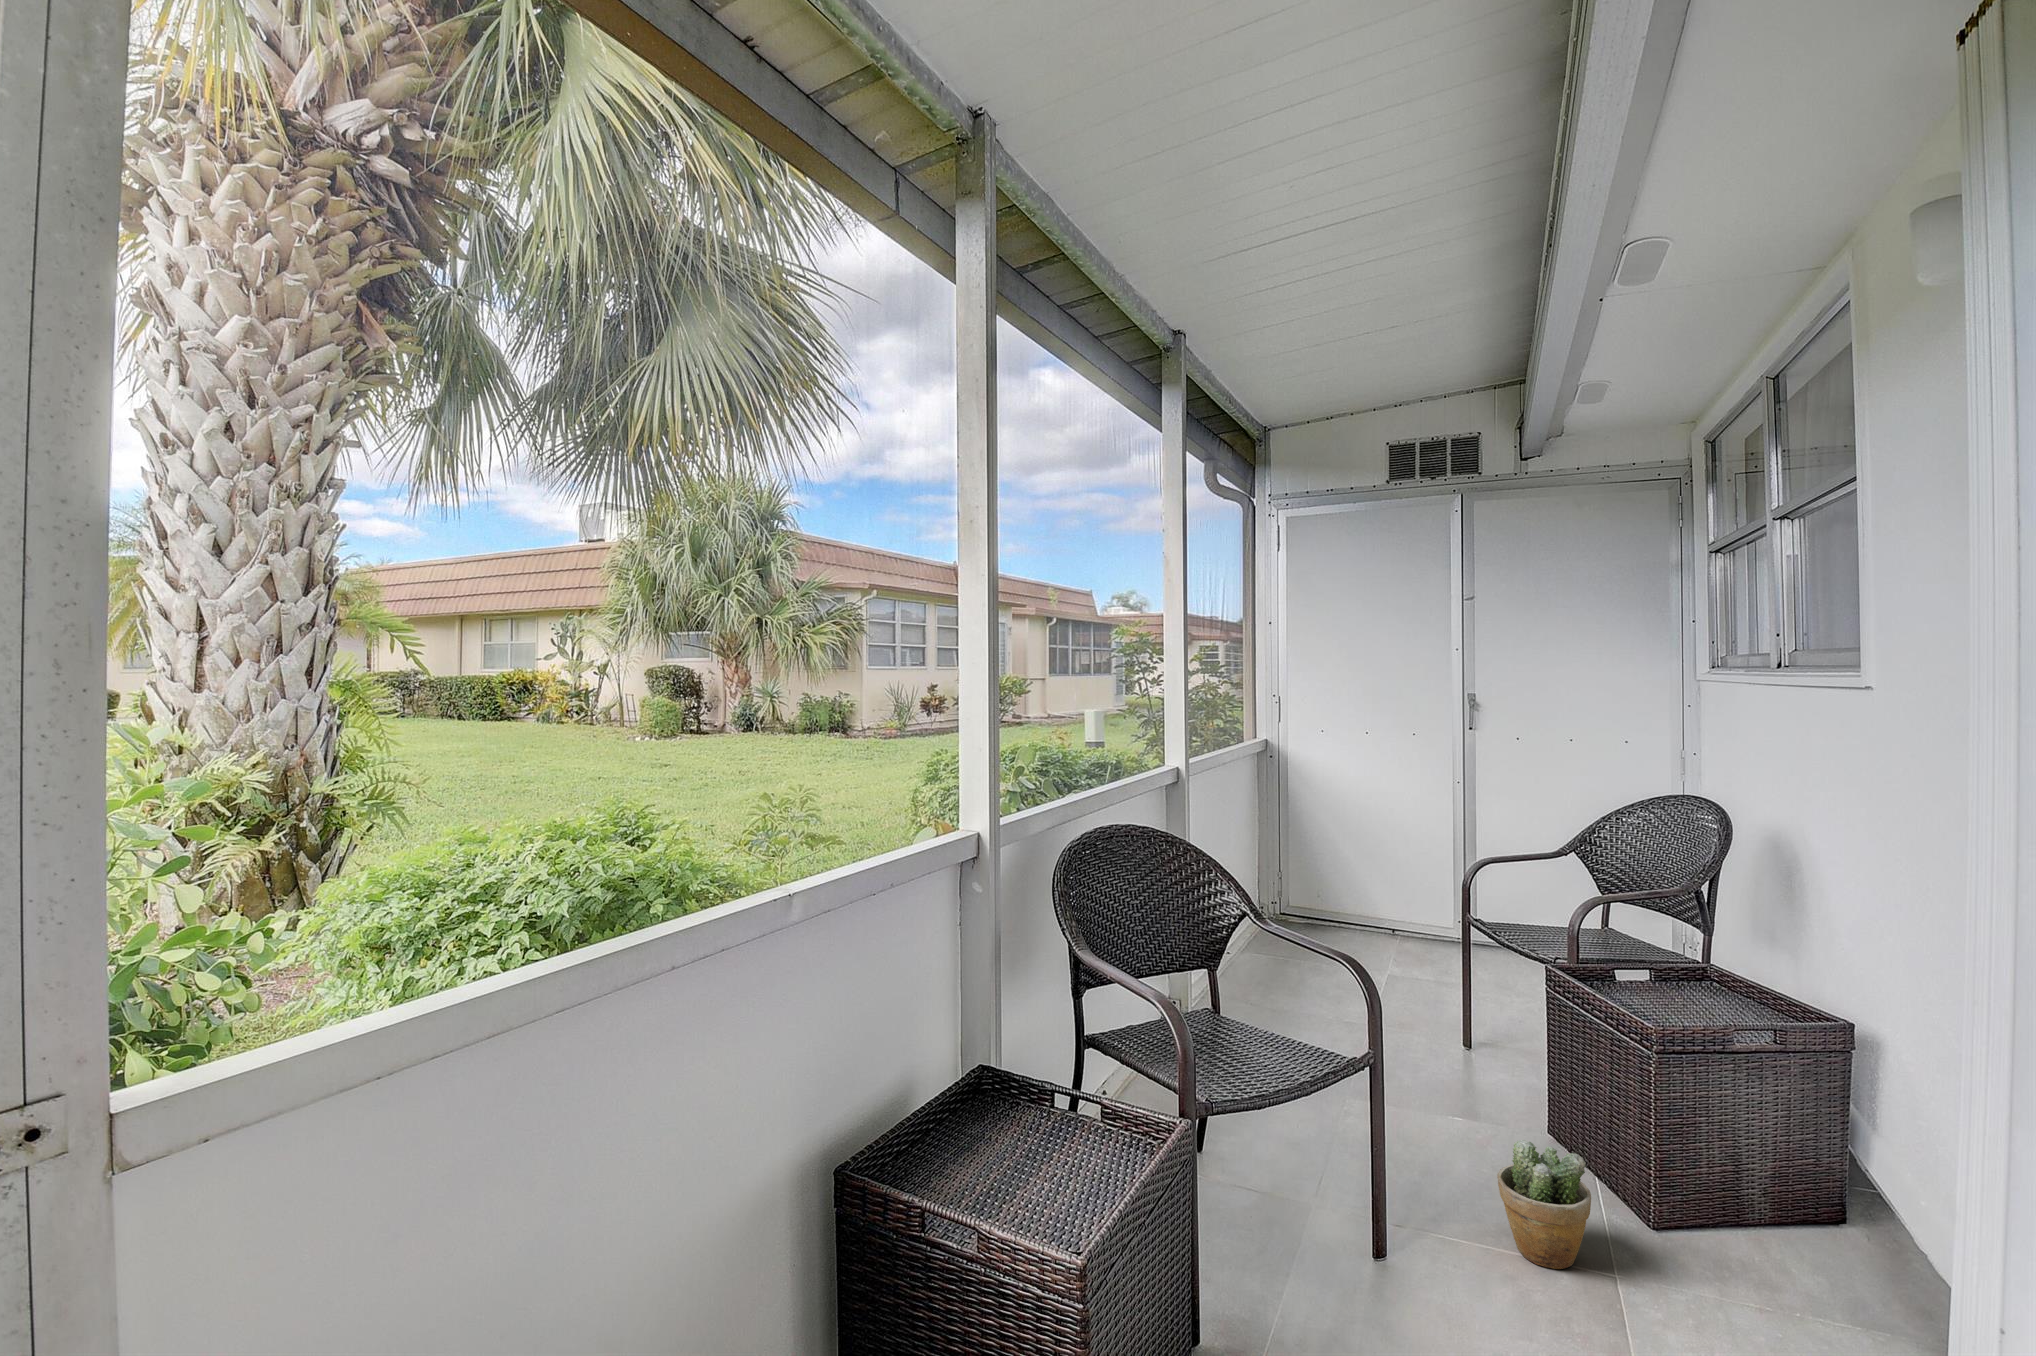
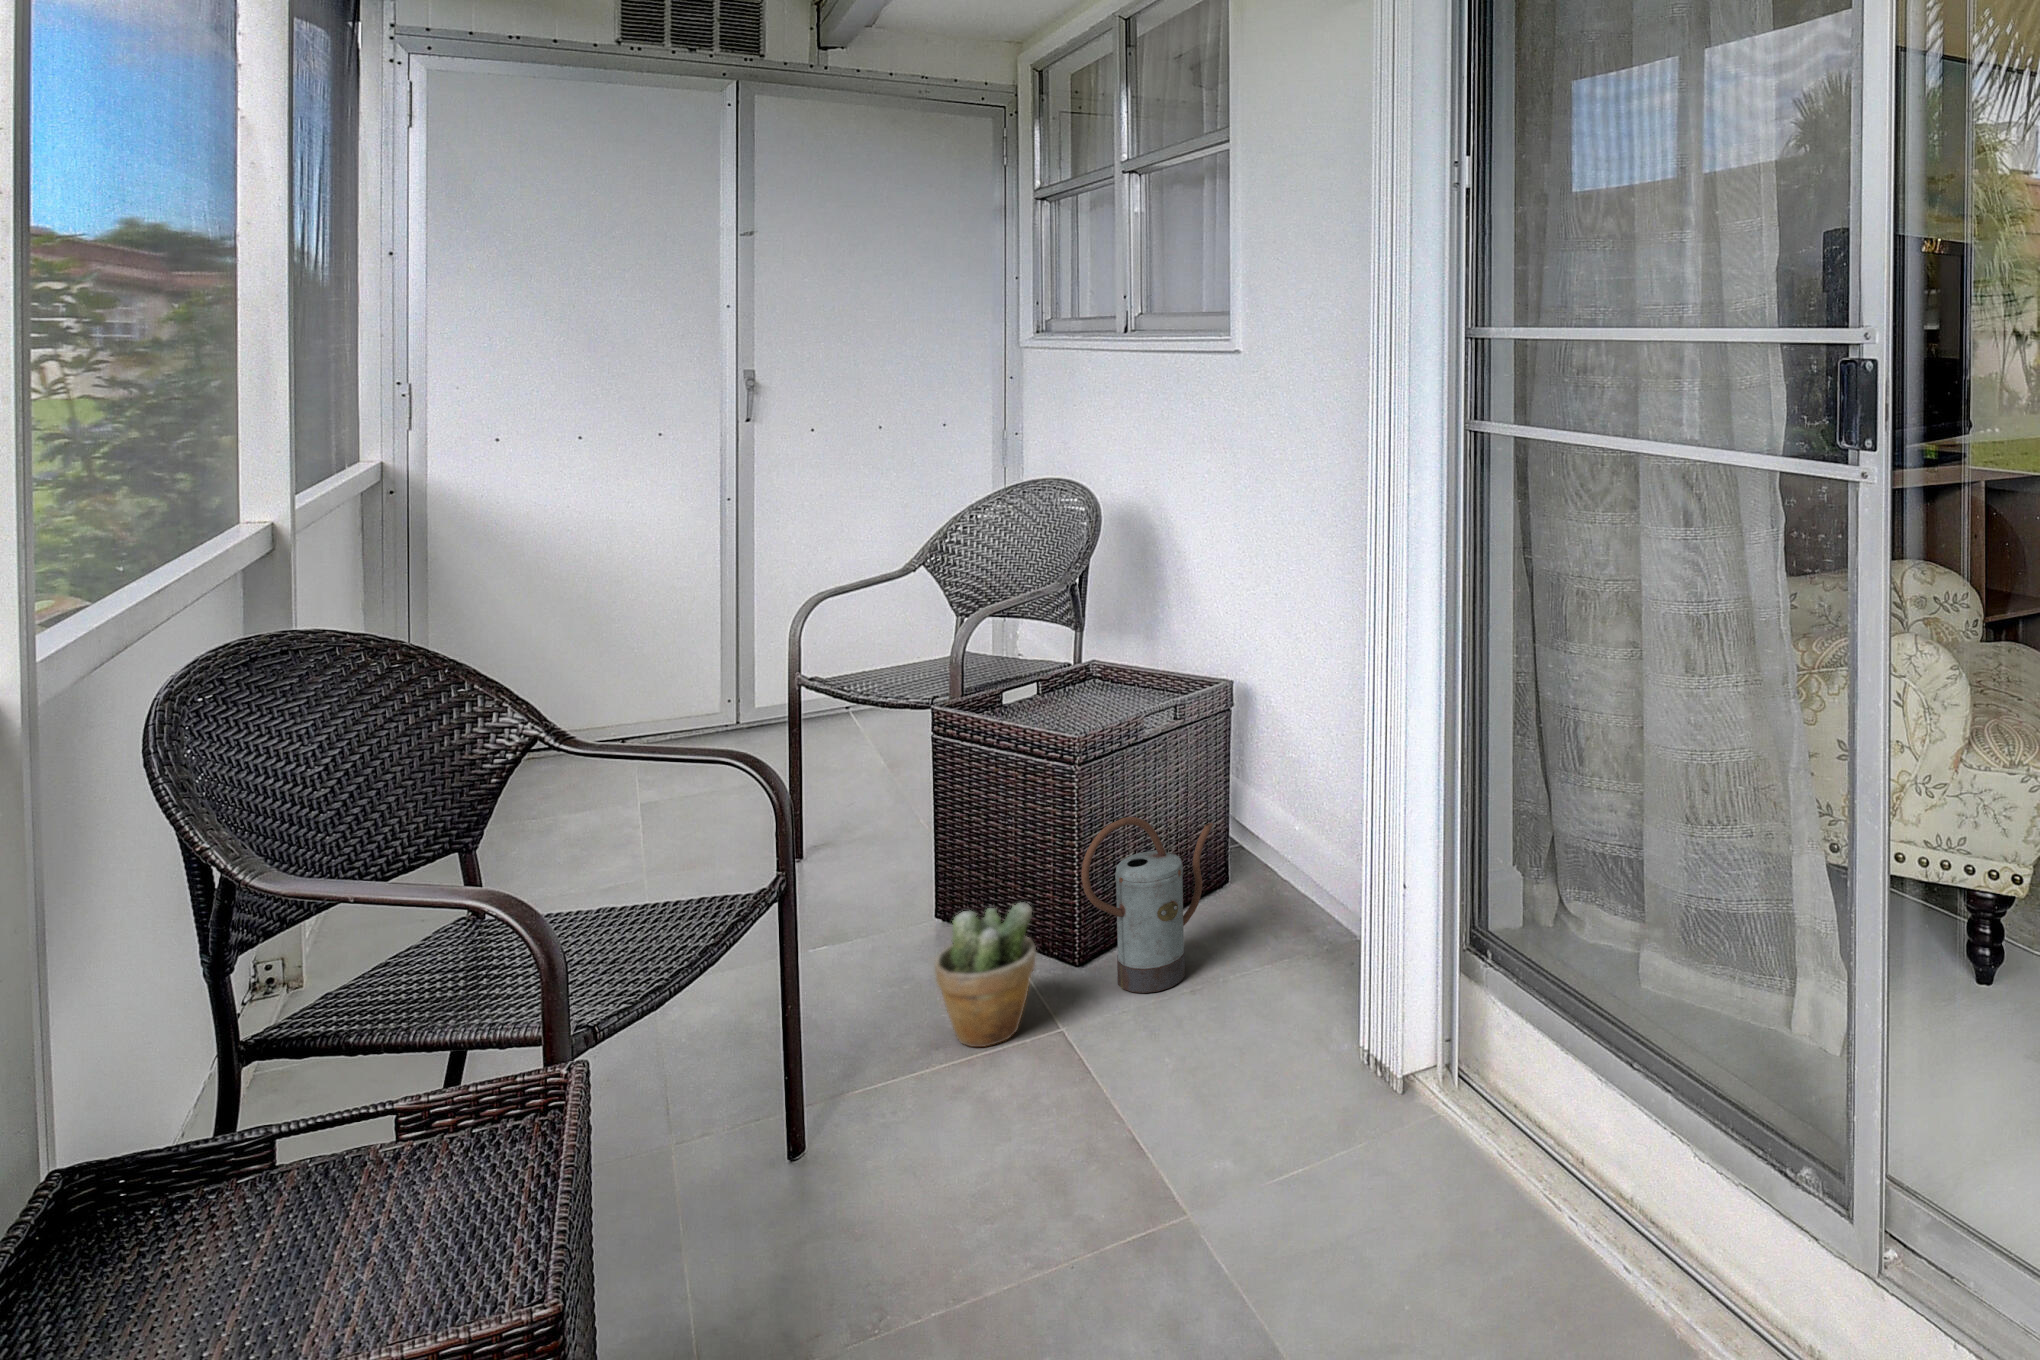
watering can: none [1642,1116,1812,1305] -> present [1081,817,1213,993]

